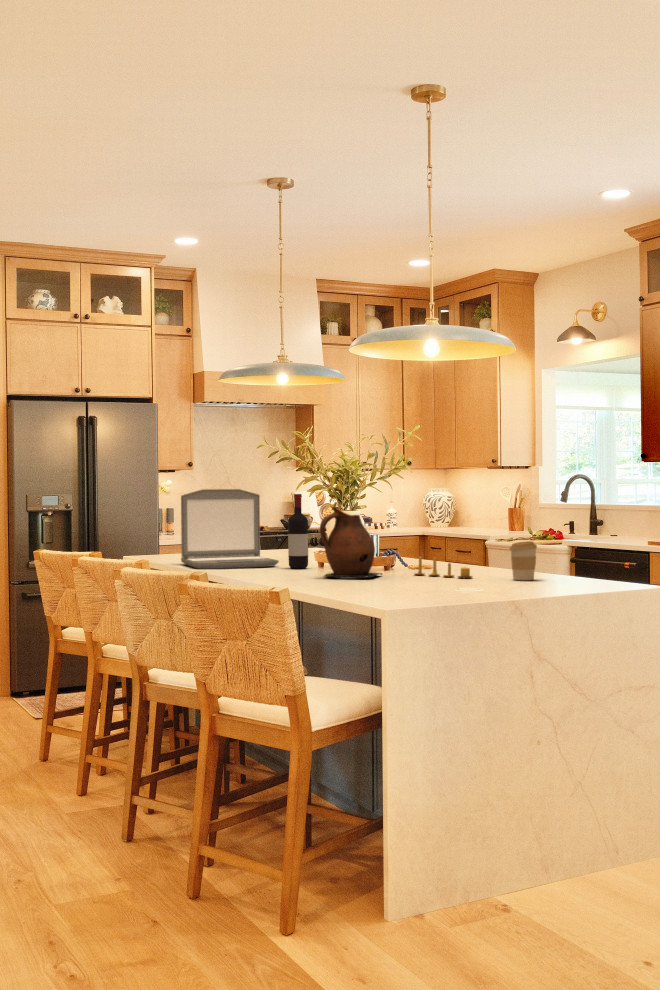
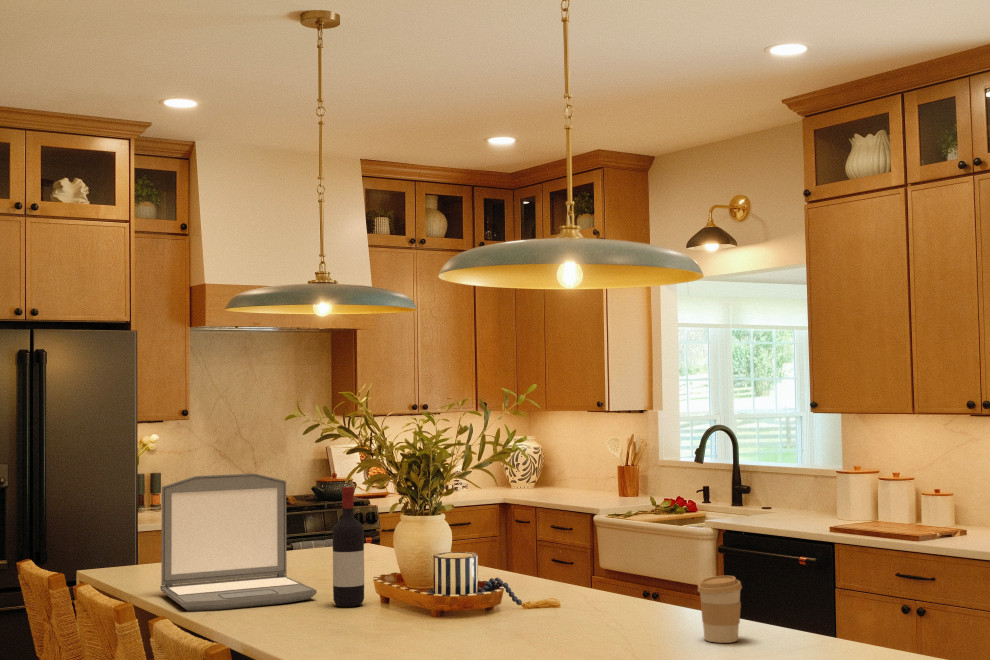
ceramic pitcher: present [320,507,382,578] -> none [390,522,490,646]
candle: present [415,557,472,578] -> none [539,593,638,637]

